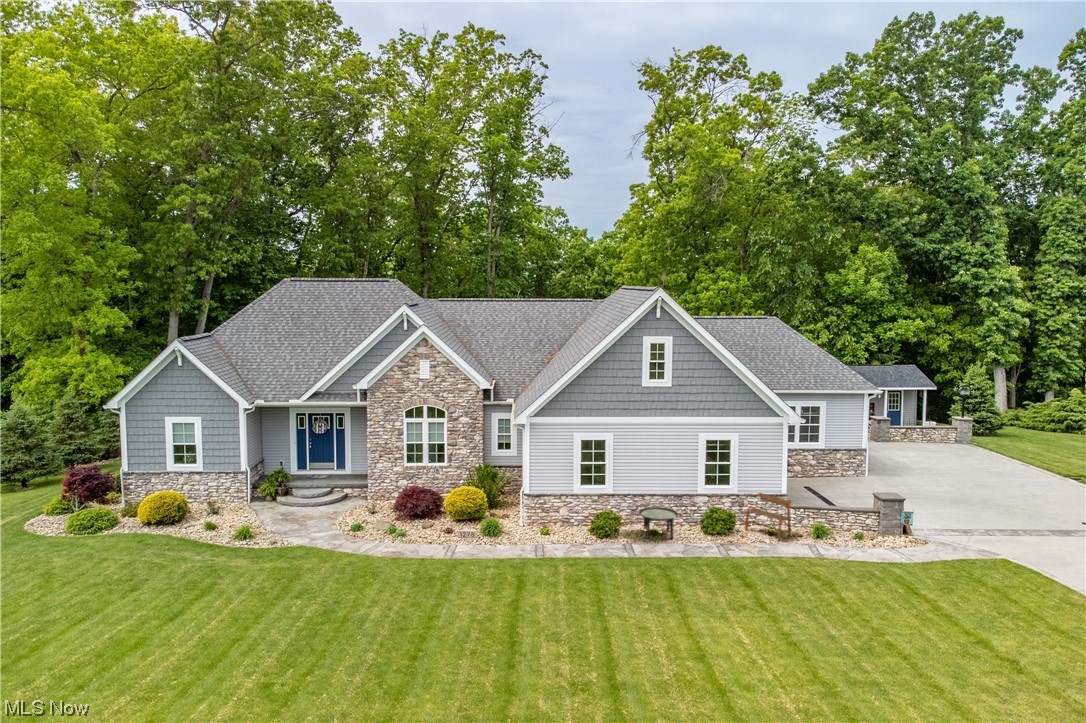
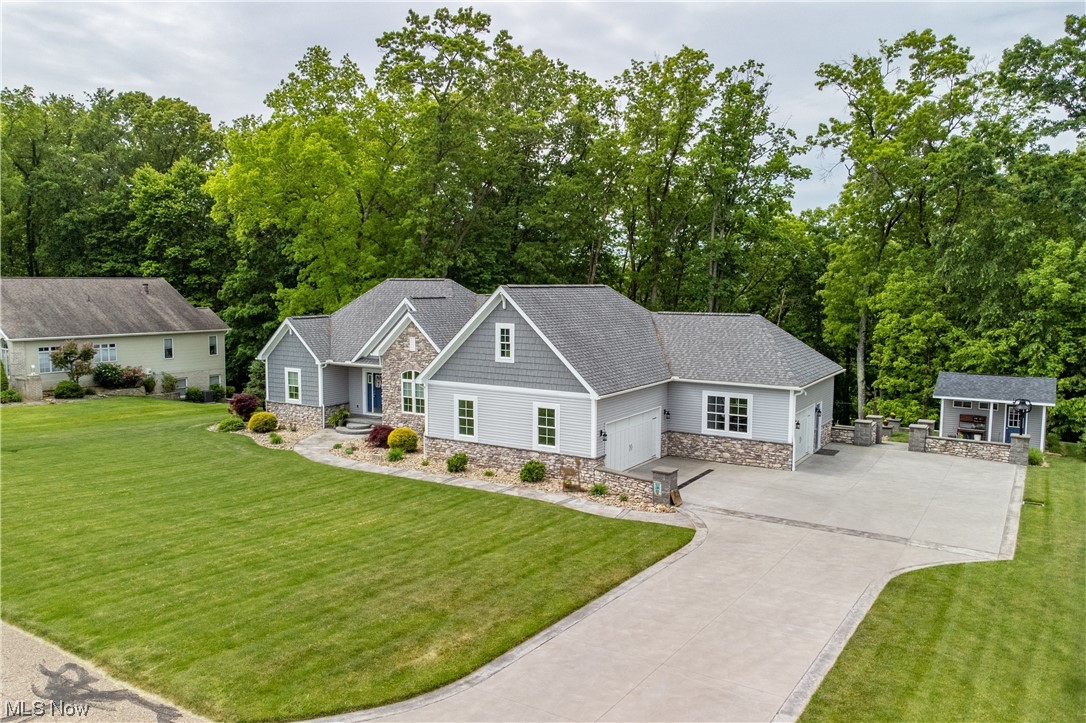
round table: present [639,507,678,540] -> none [479,455,509,478]

